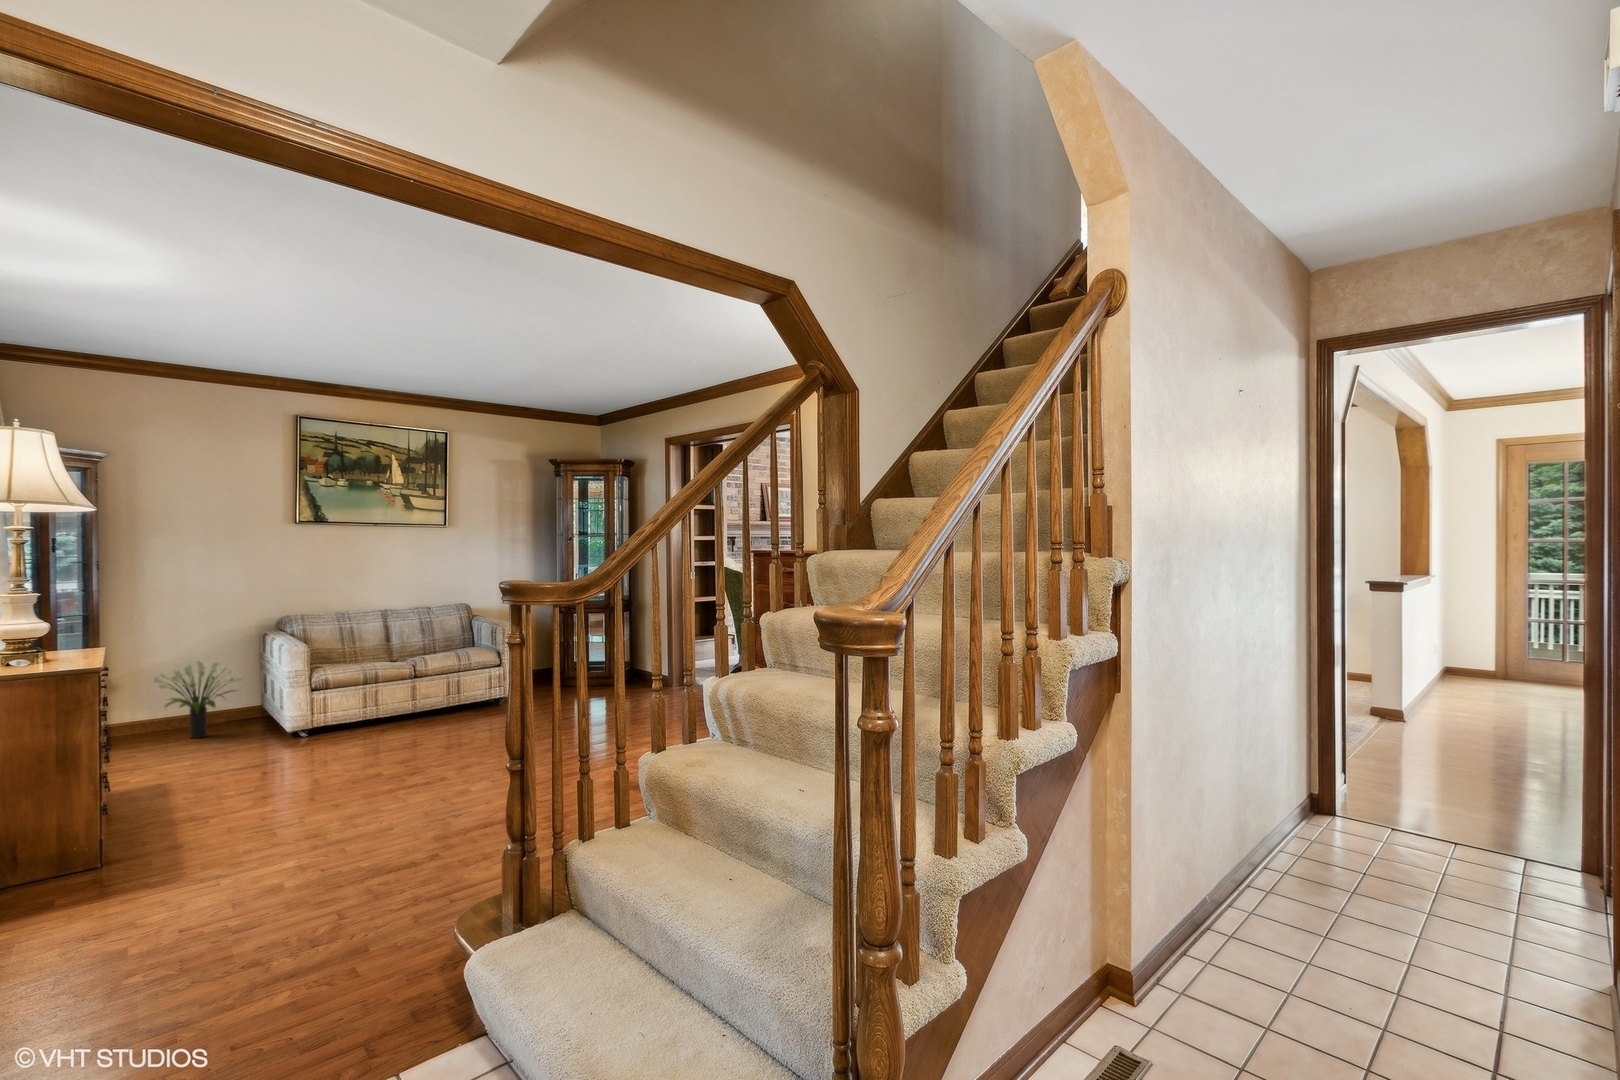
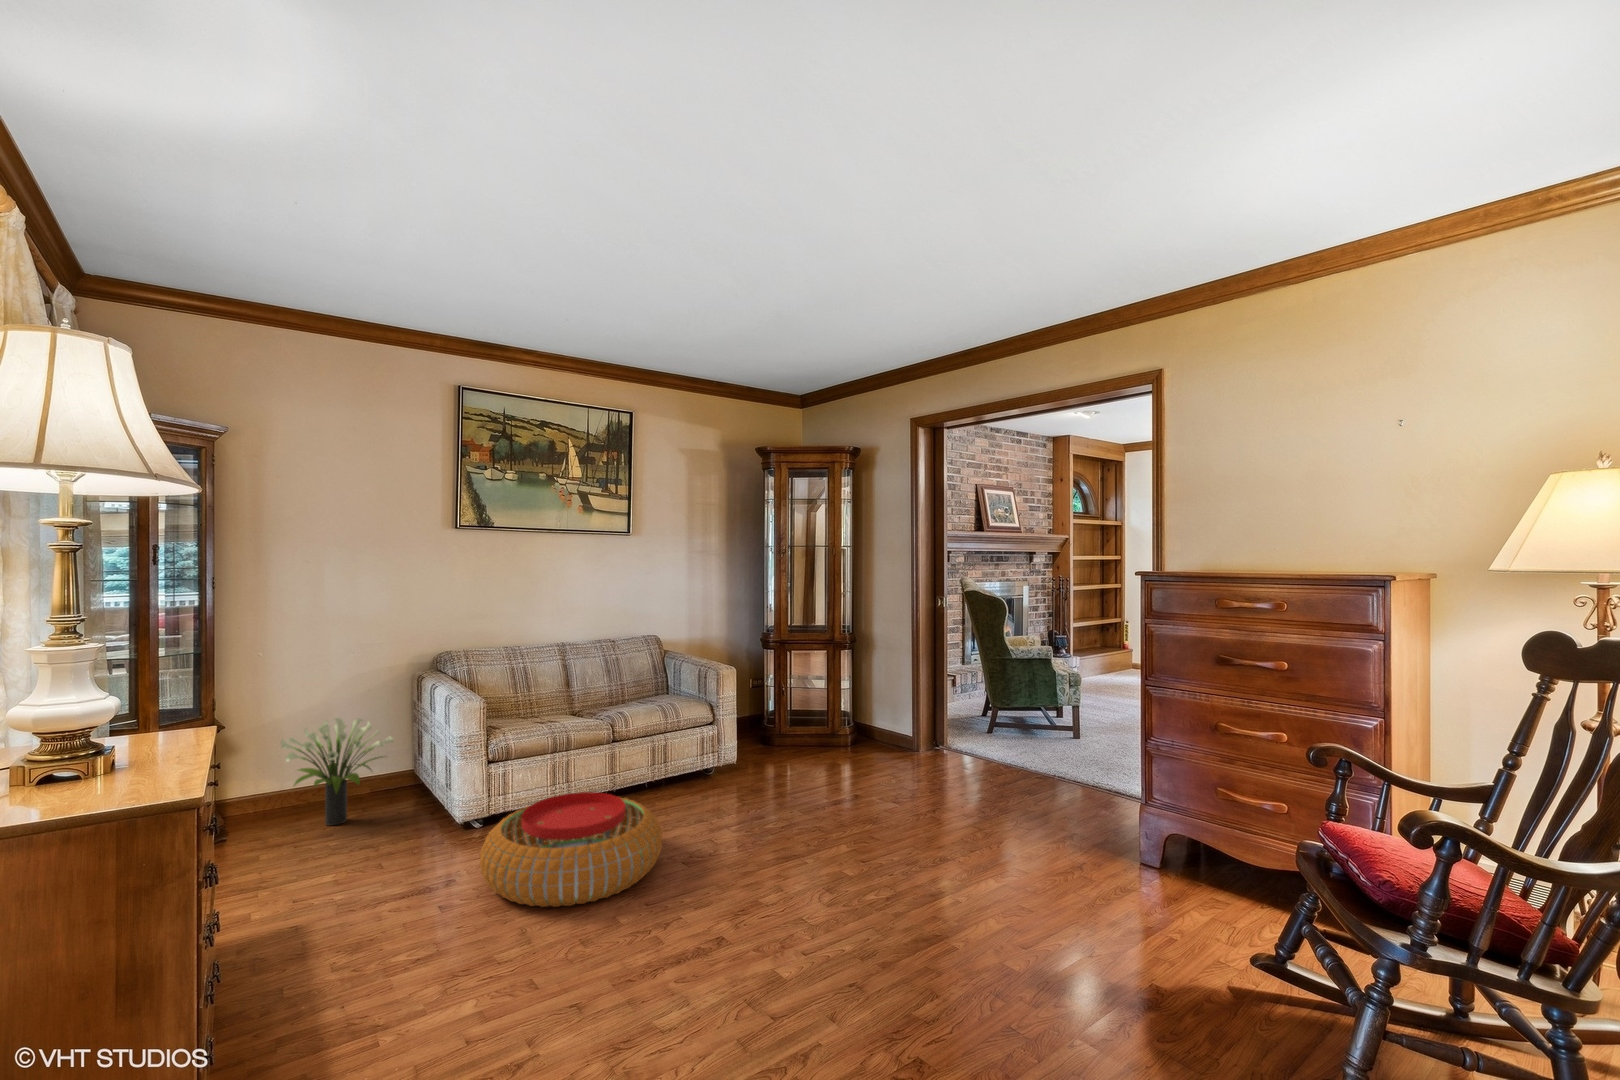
pouf: none [292,705,429,770] -> present [480,792,662,907]

